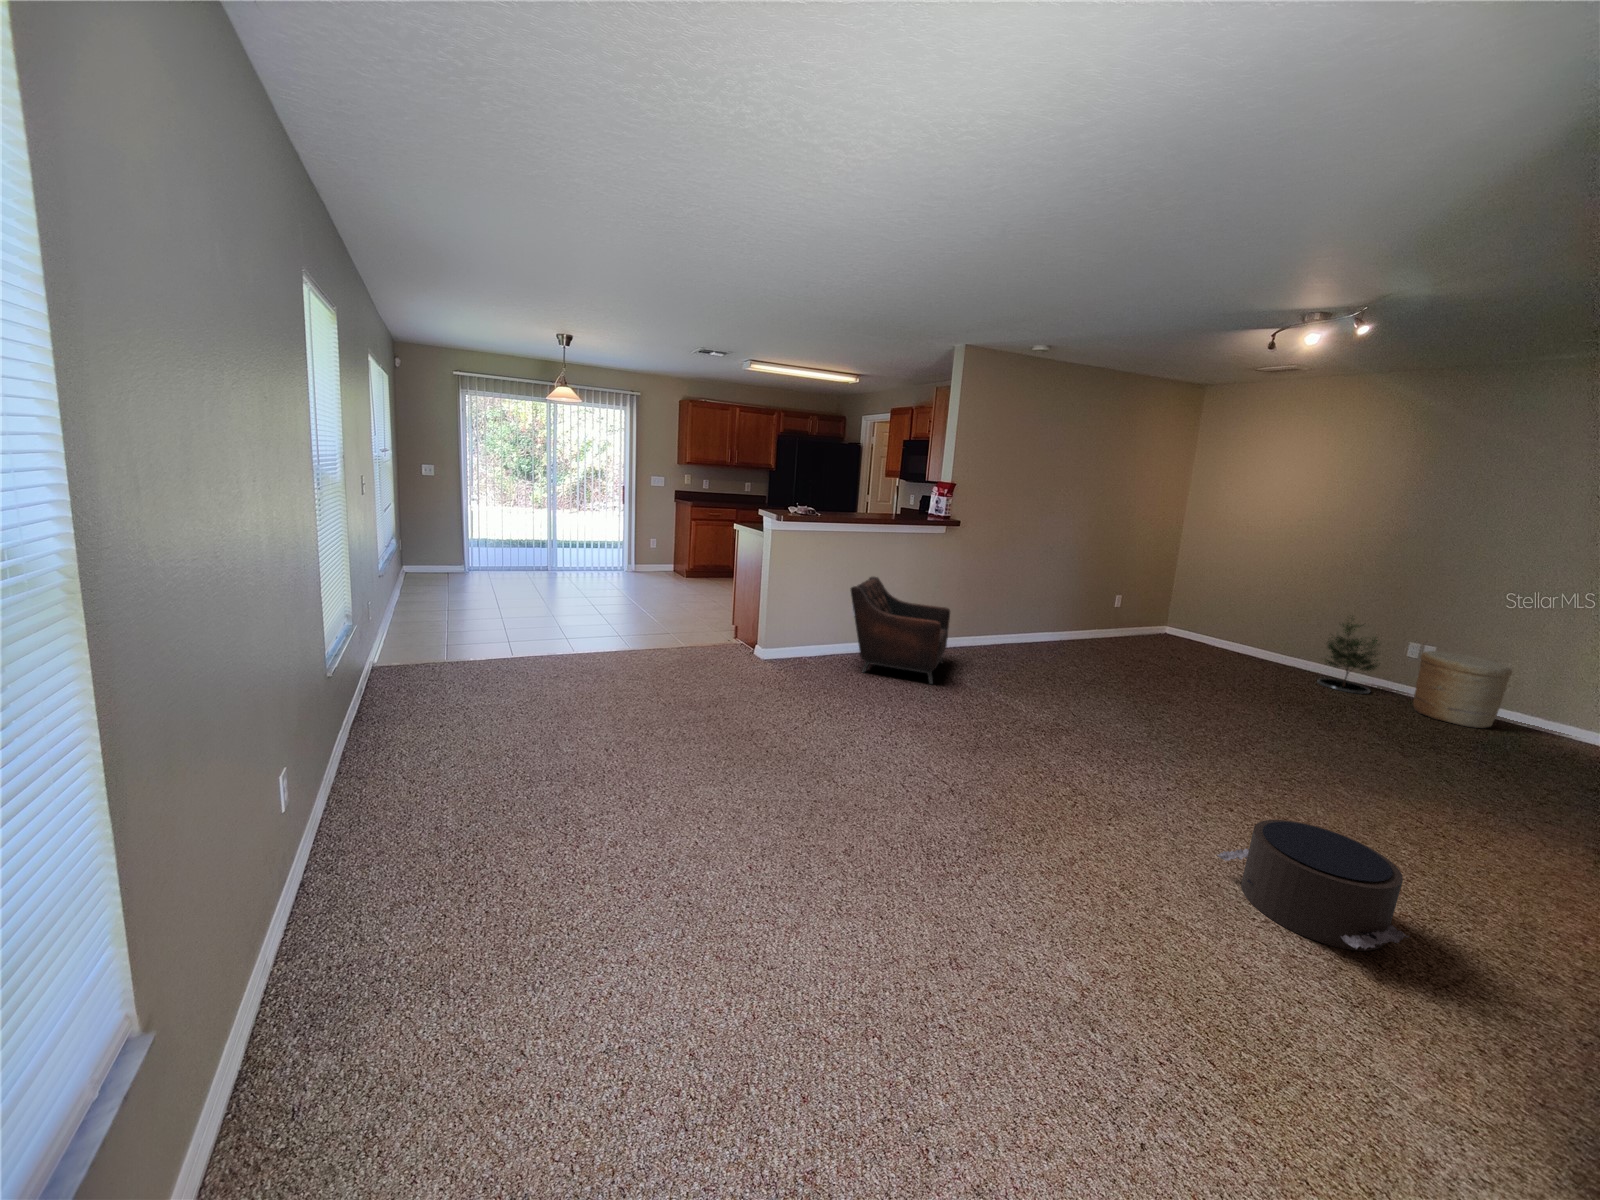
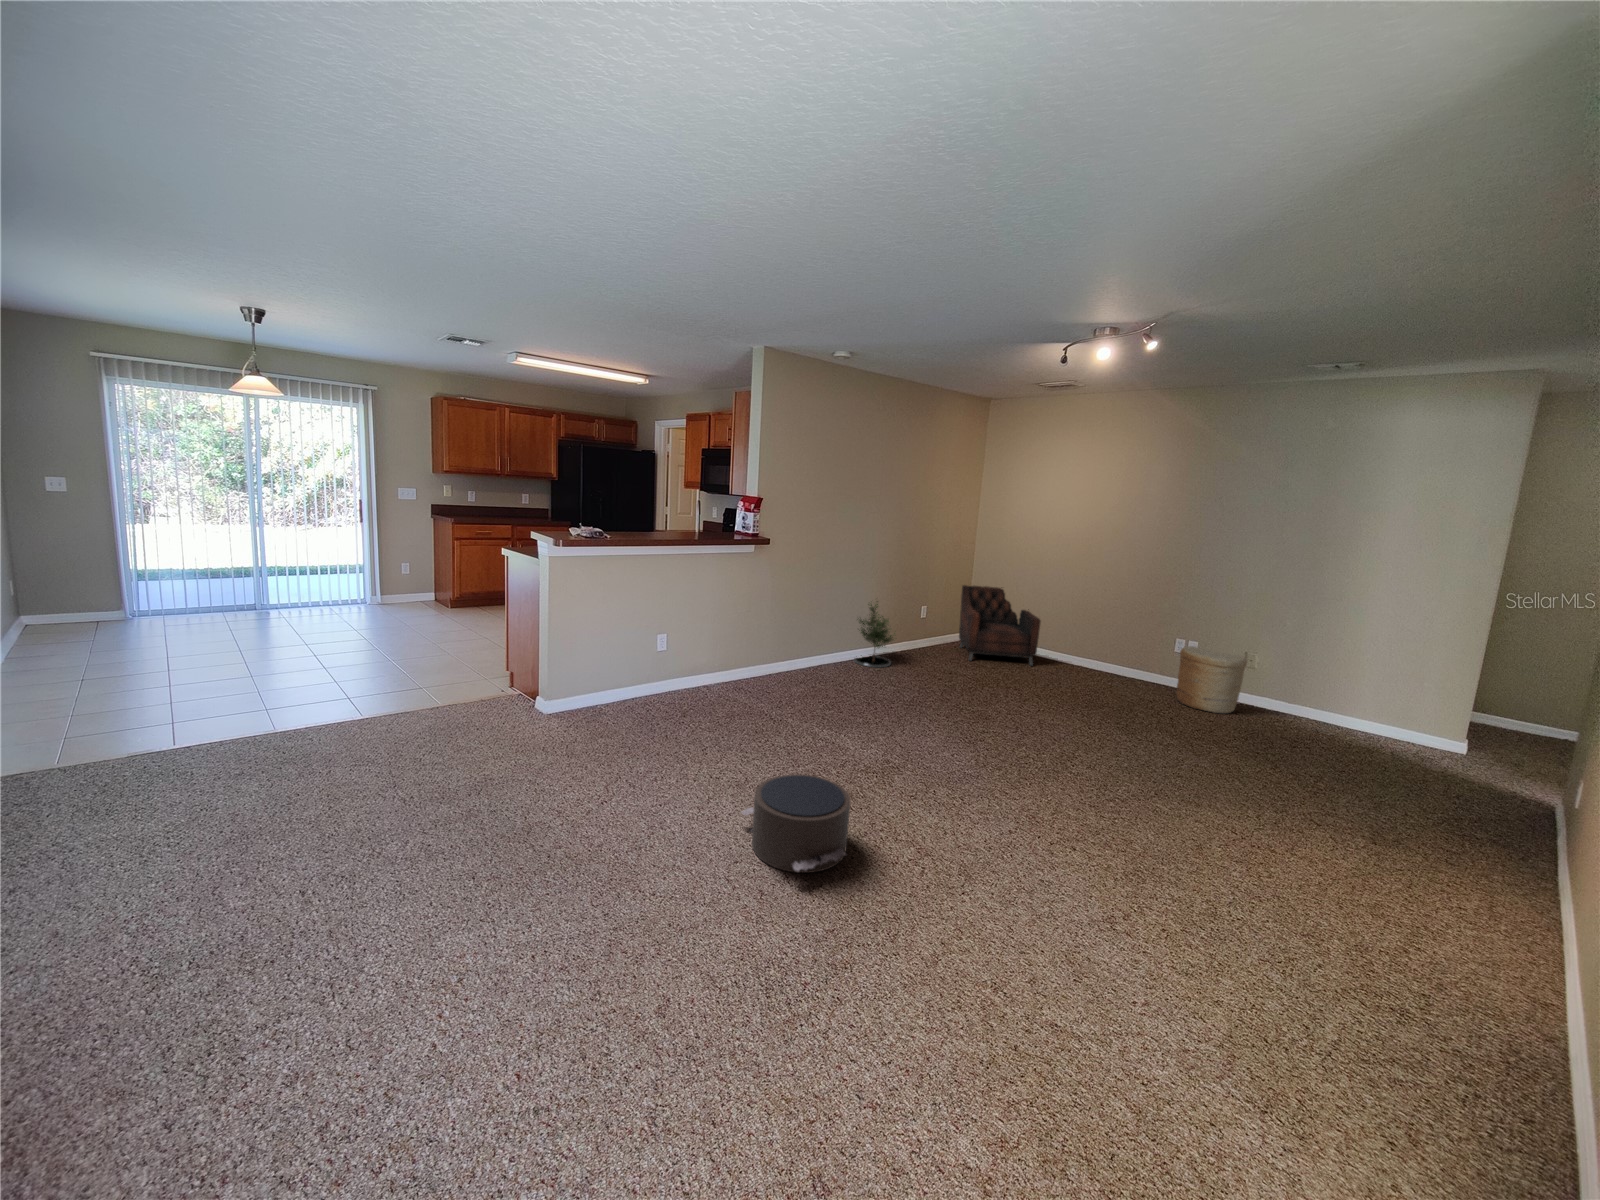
armchair: present [851,577,950,684] -> present [959,585,1041,666]
potted tree: present [1317,616,1378,694] -> present [854,601,895,667]
pouf: present [1217,820,1409,951] -> present [741,774,850,873]

